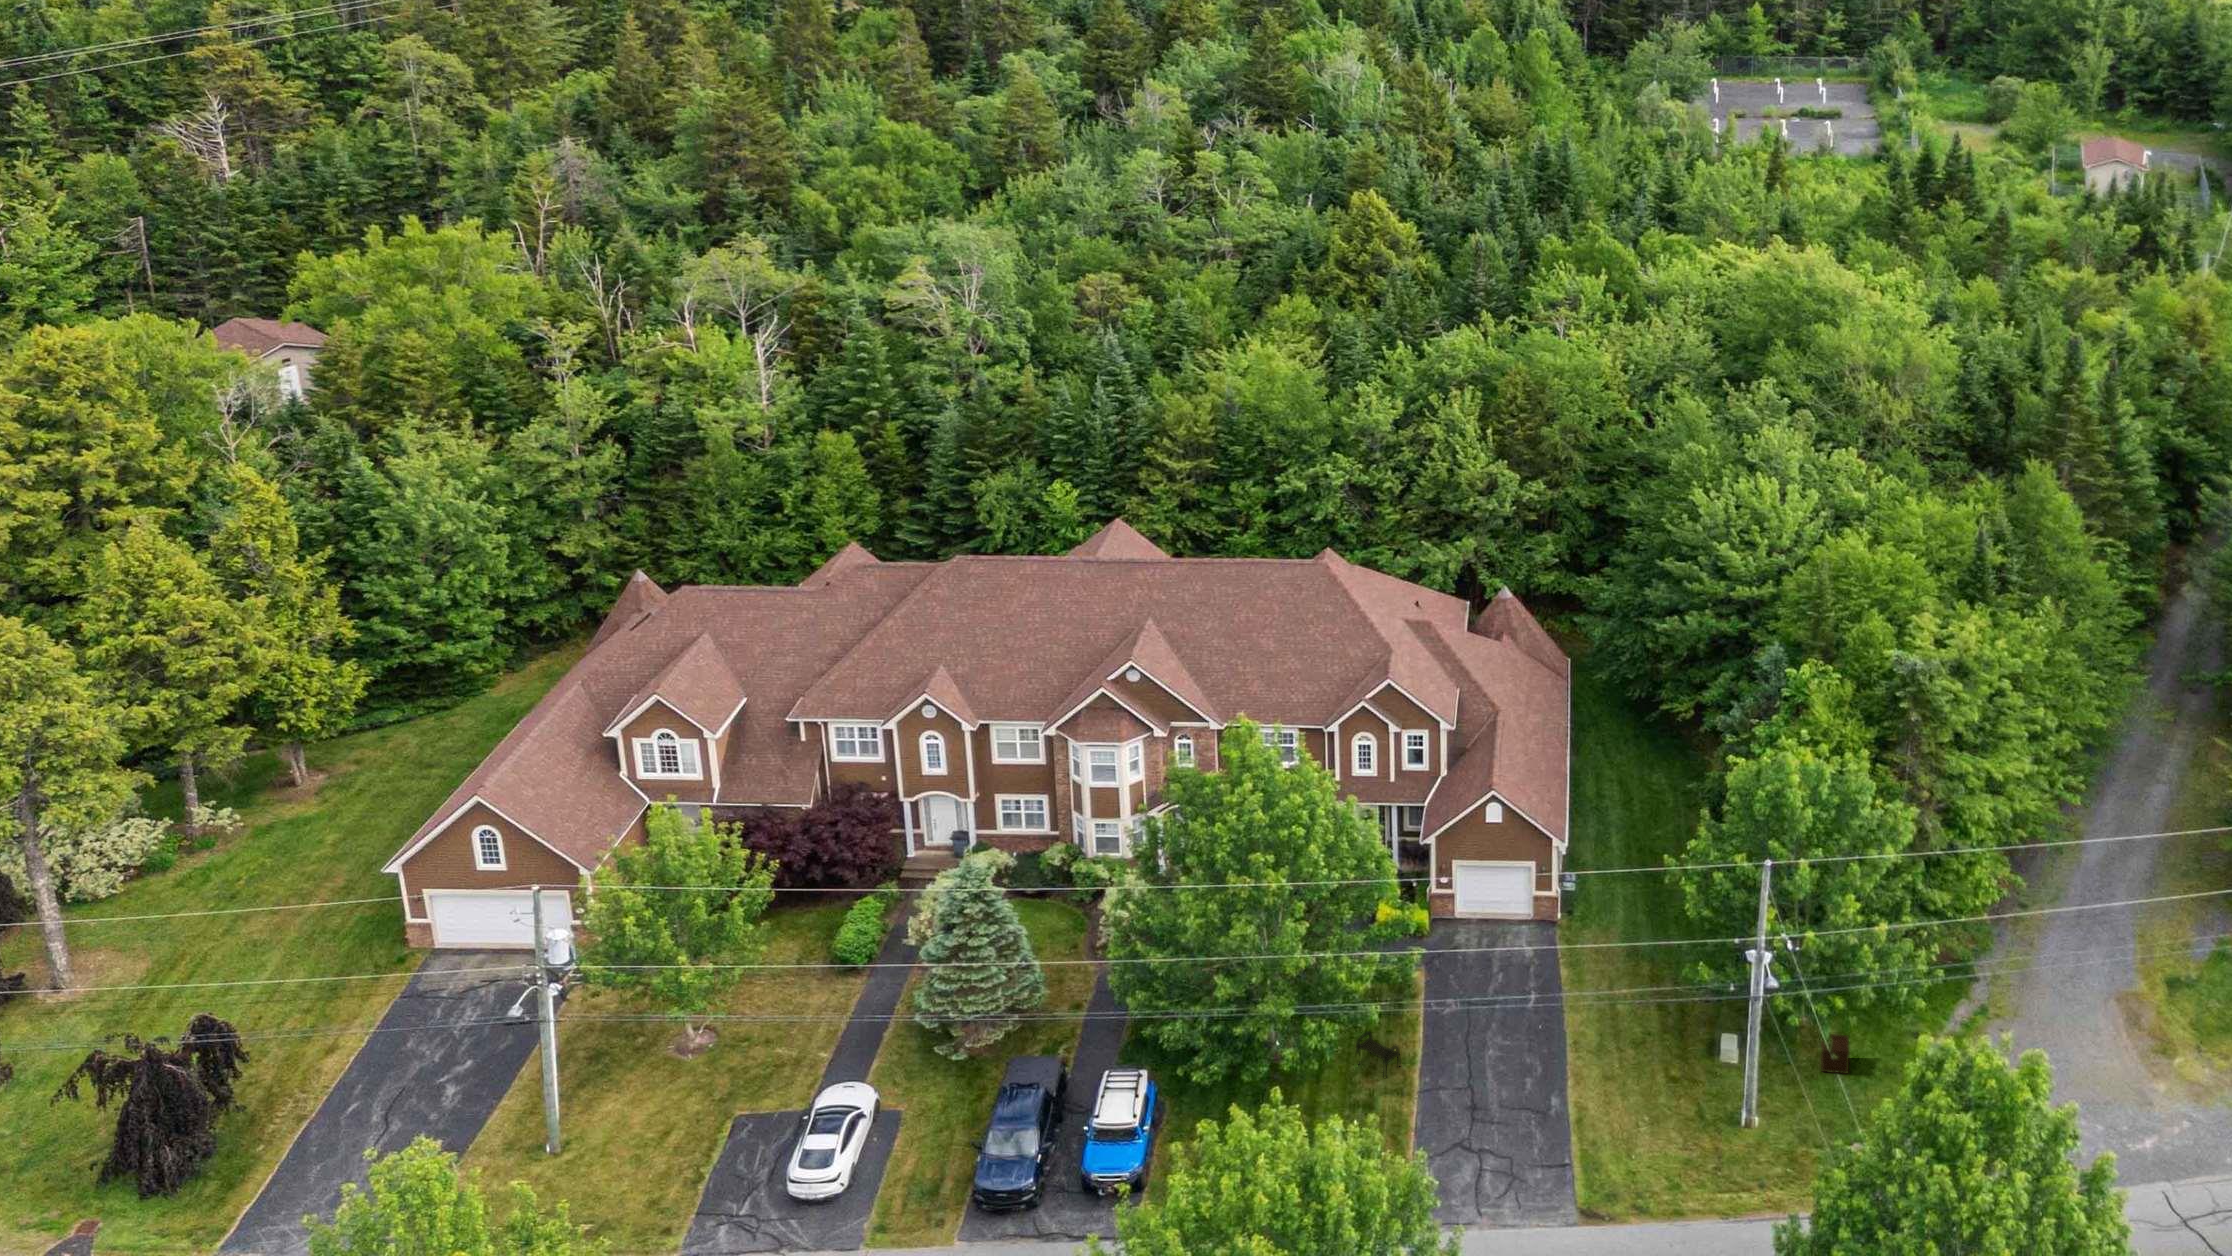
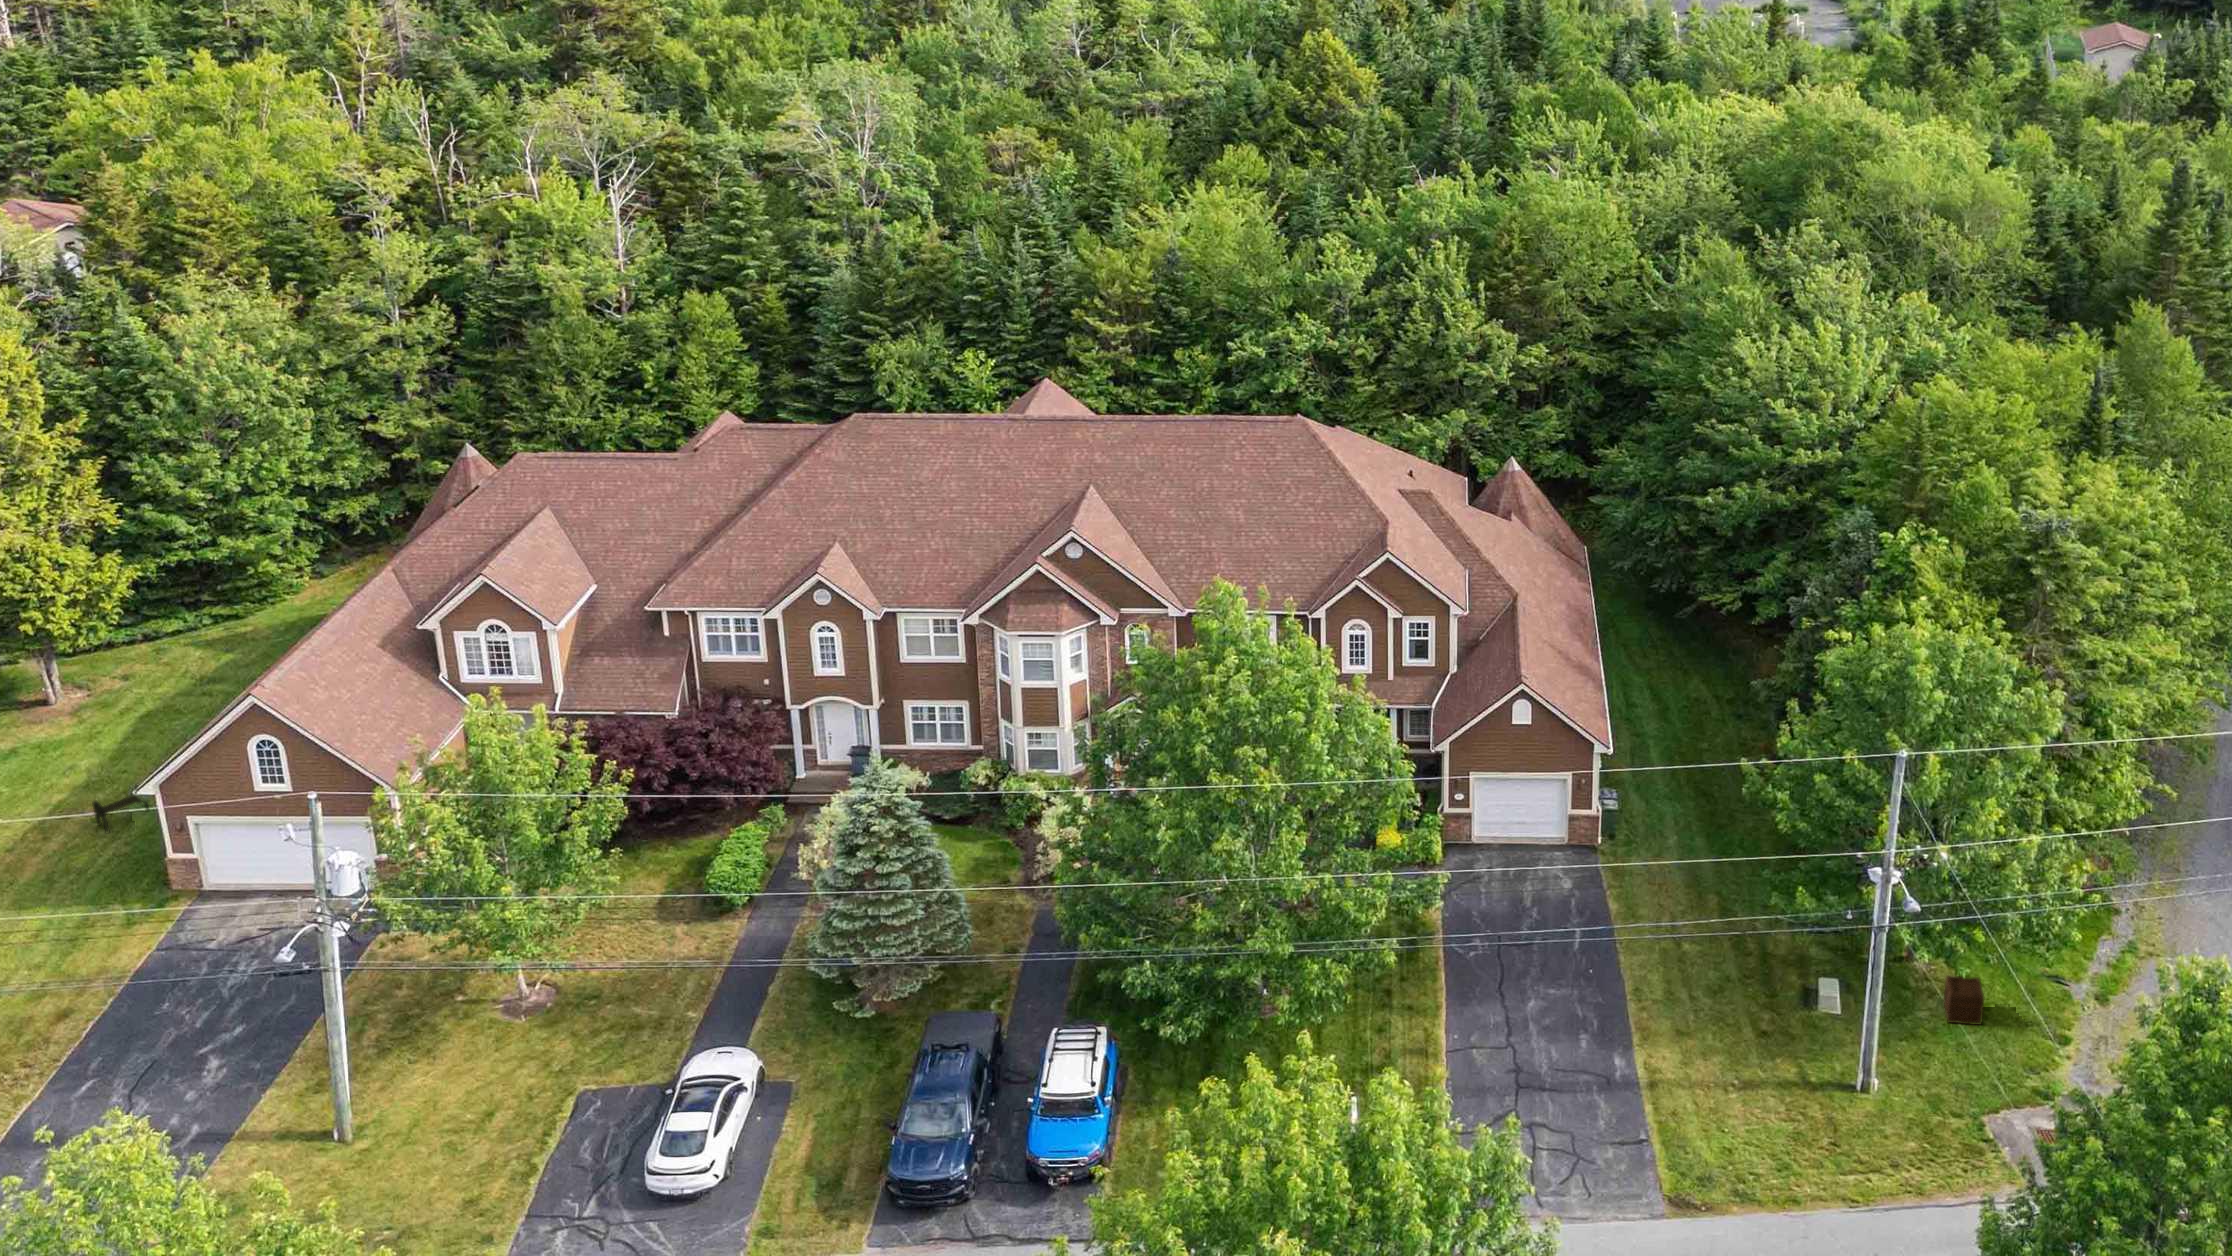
bench: present [1356,1031,1401,1077] -> present [93,786,149,833]

